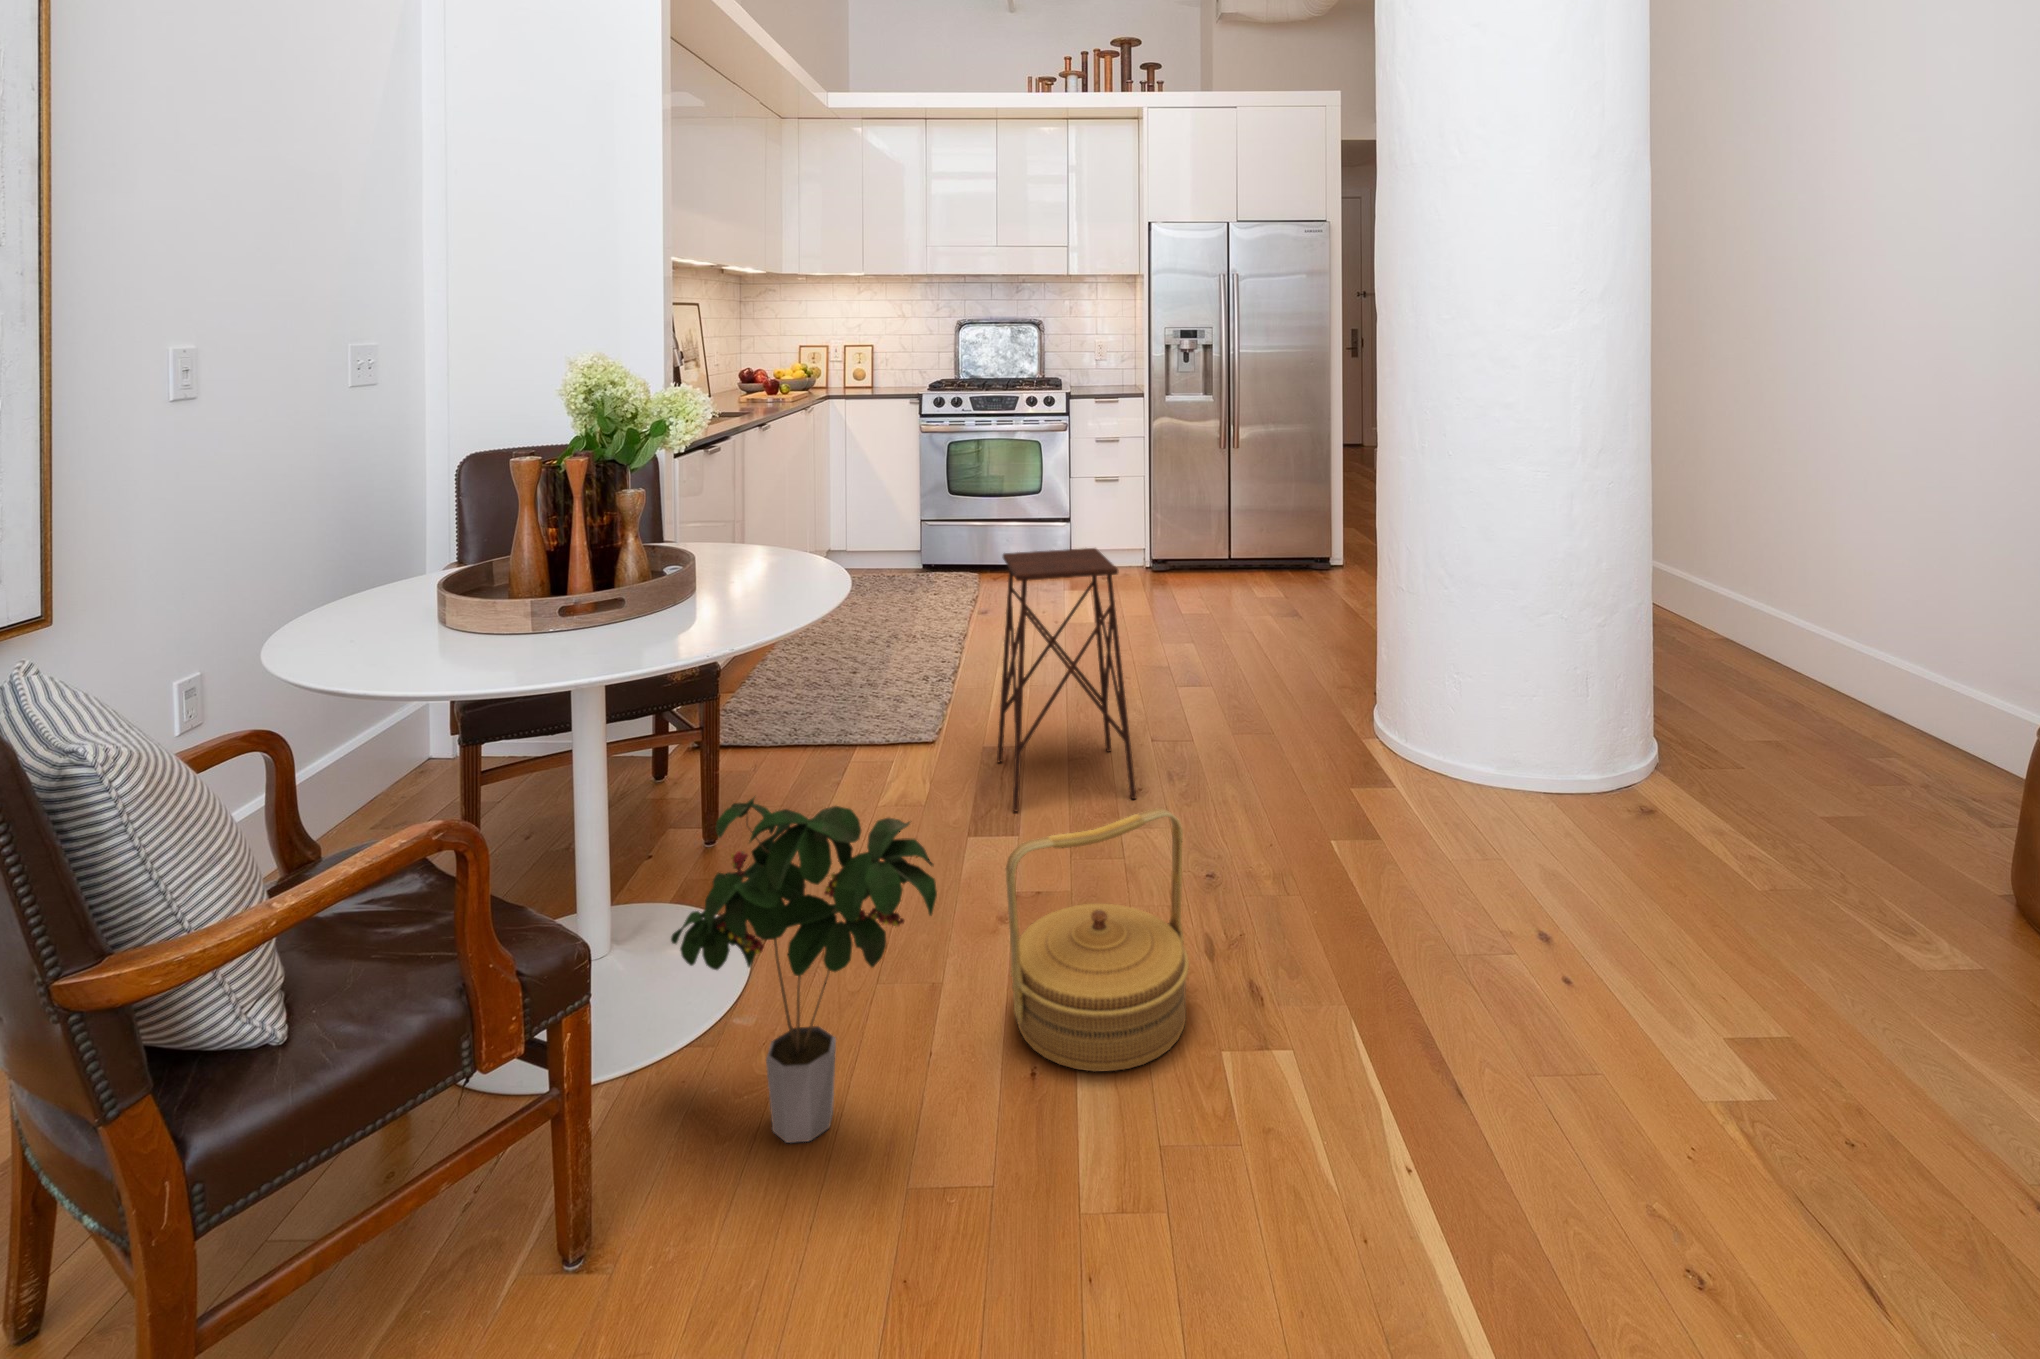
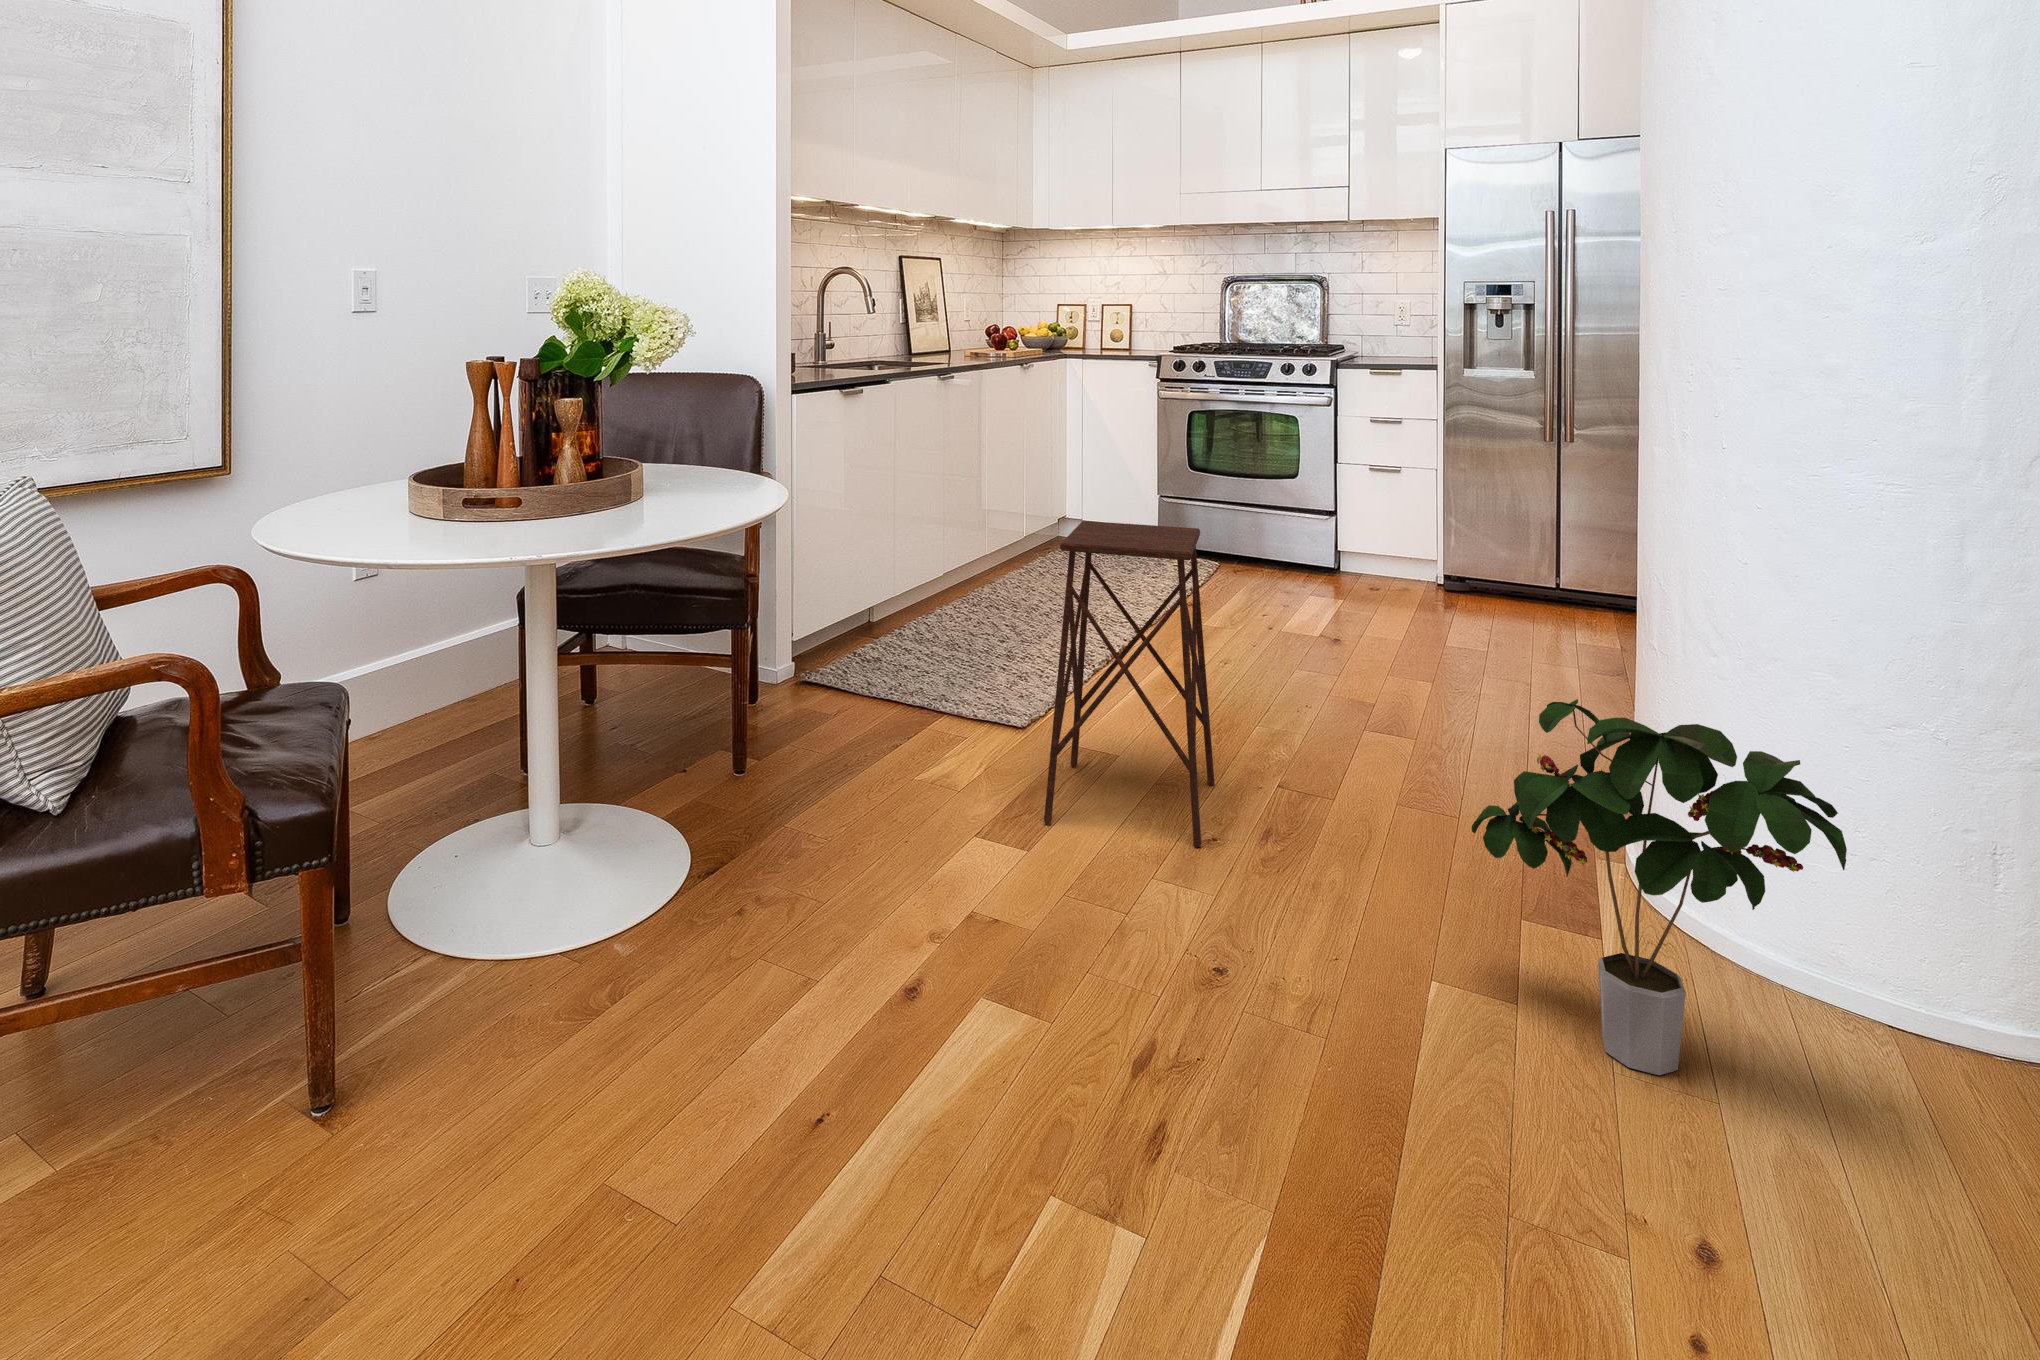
potted plant: present [671,796,937,1143] -> present [1471,699,1847,1075]
basket: present [1005,808,1189,1072] -> none [834,839,1081,1161]

